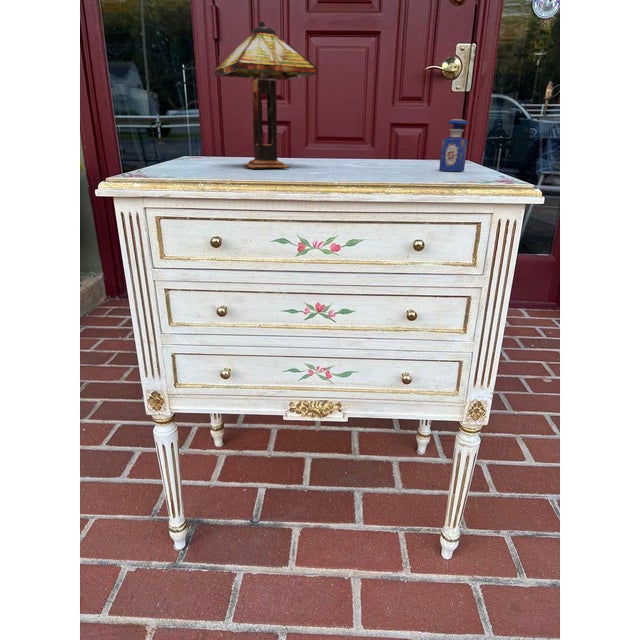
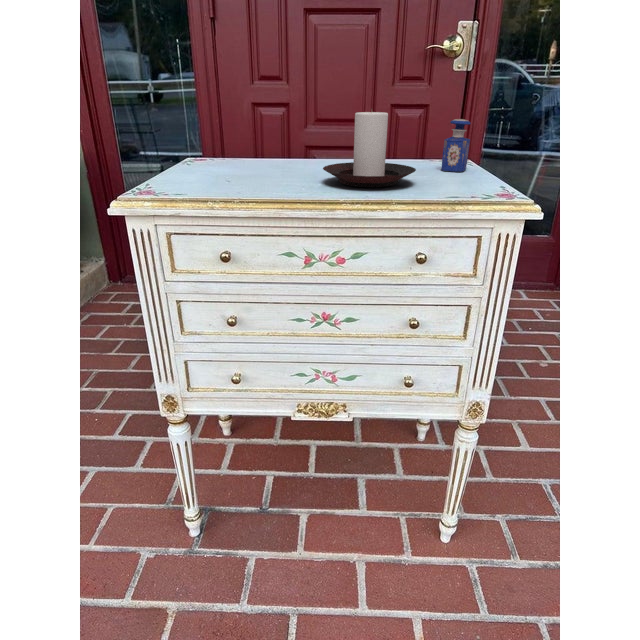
table lamp: present [214,22,318,169] -> none [215,22,320,172]
candle holder: none [319,98,414,177] -> present [323,111,416,187]

